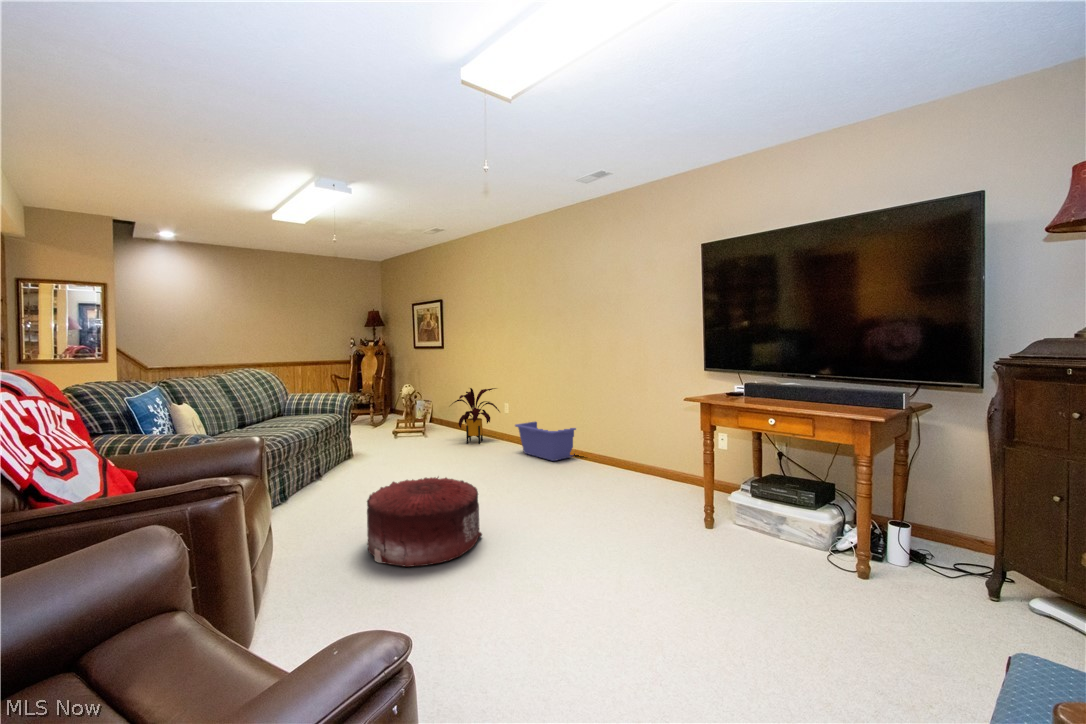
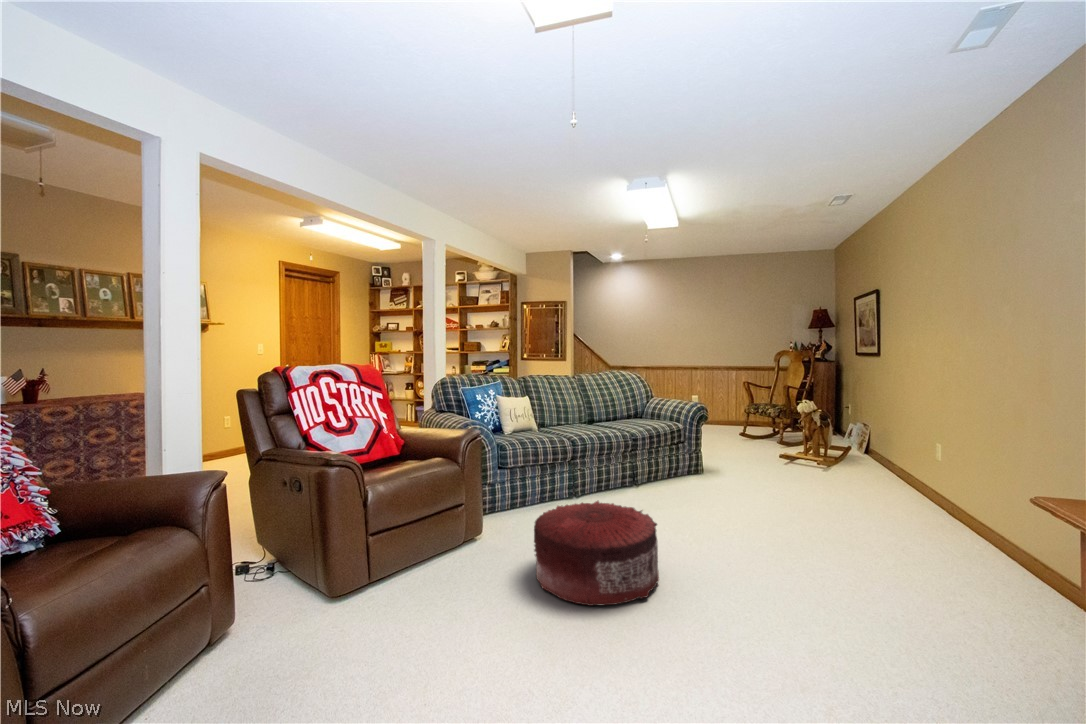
house plant: present [452,388,500,444] -> none [830,414,924,497]
storage bin: present [515,422,576,461] -> none [900,480,1028,563]

